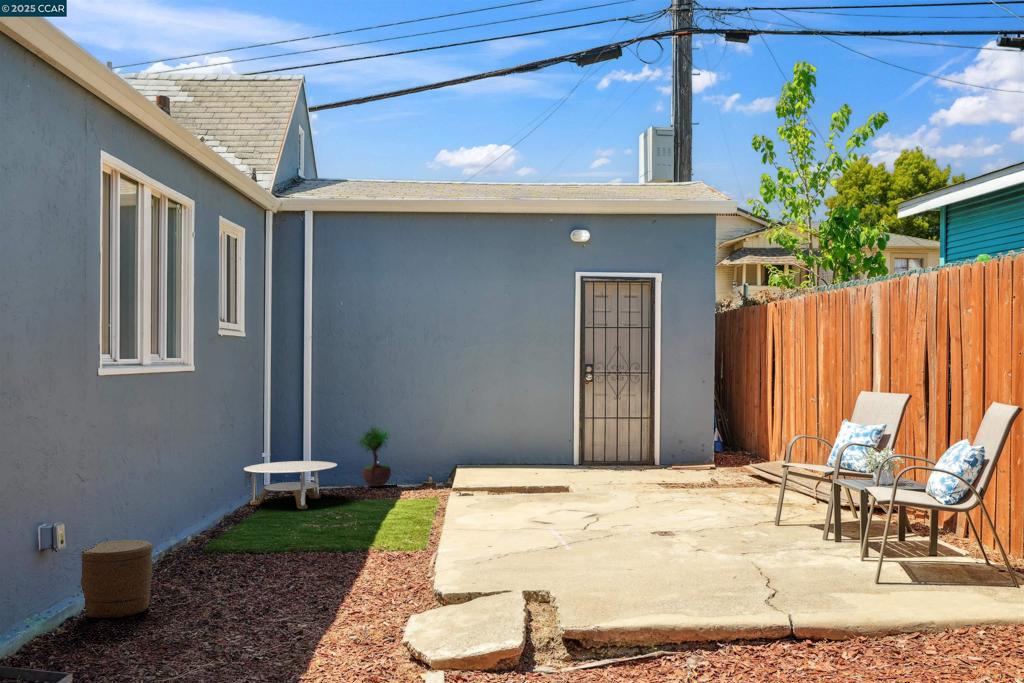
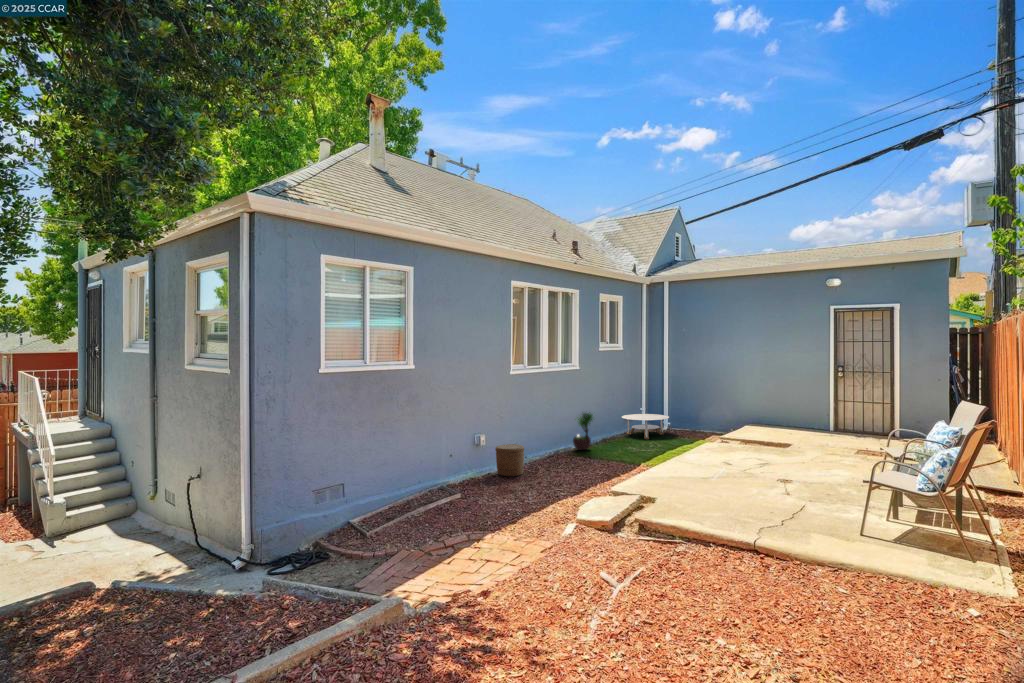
potted tree: present [357,427,391,487] -> present [573,412,593,450]

